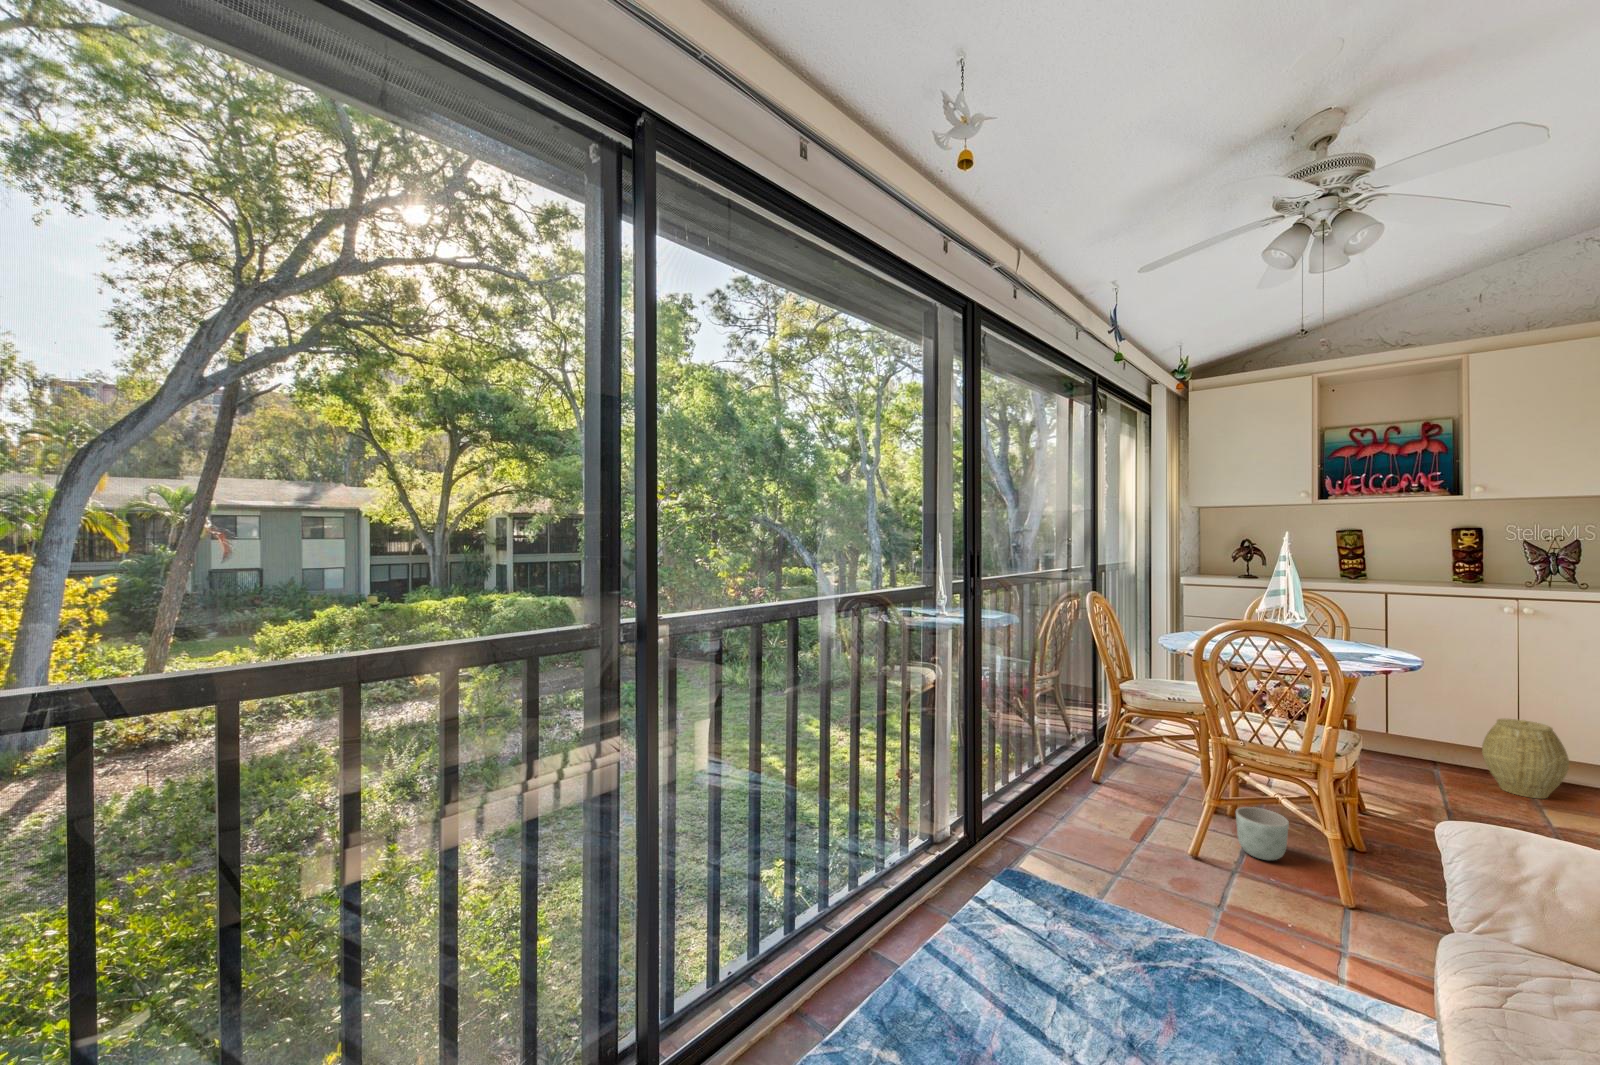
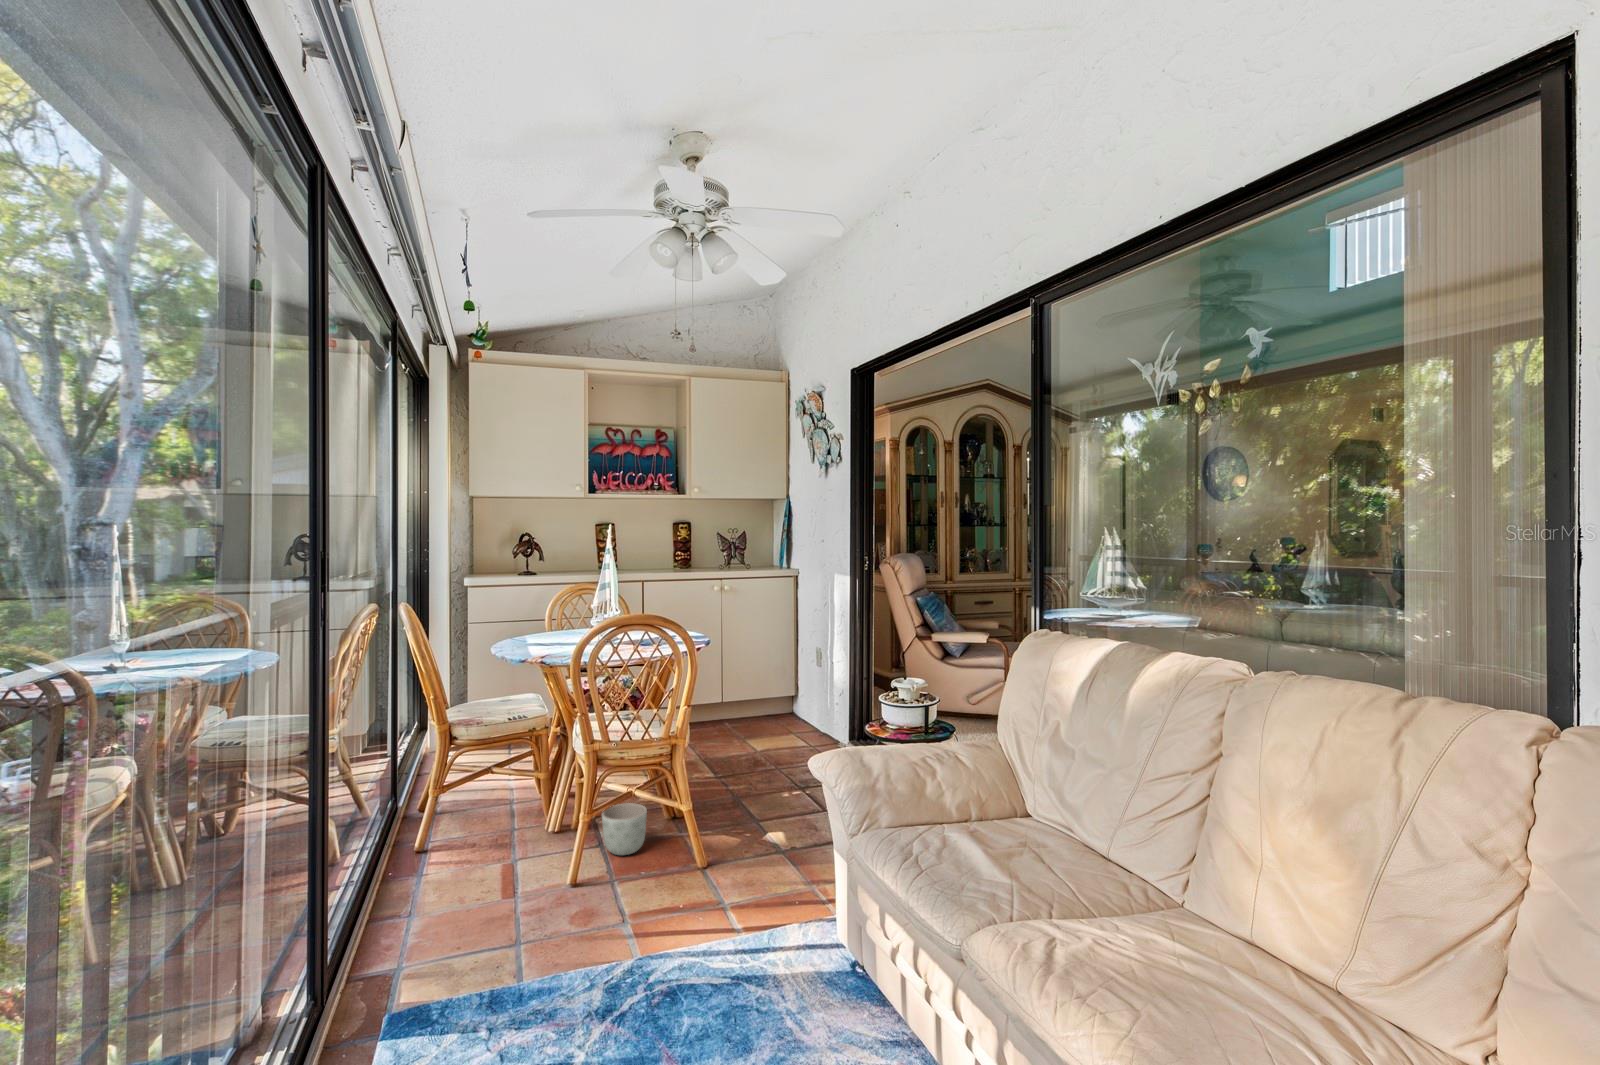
woven basket: present [1482,719,1569,799] -> none [709,670,755,730]

